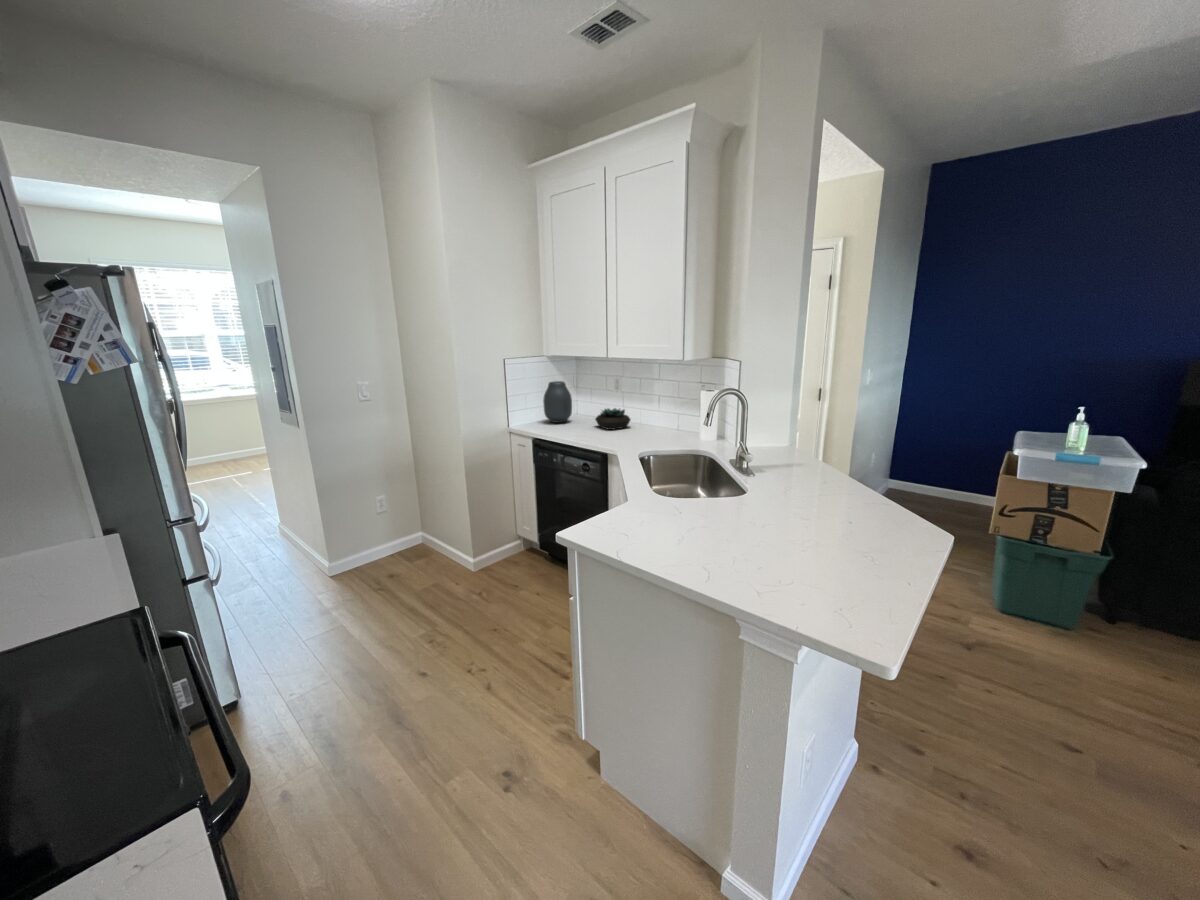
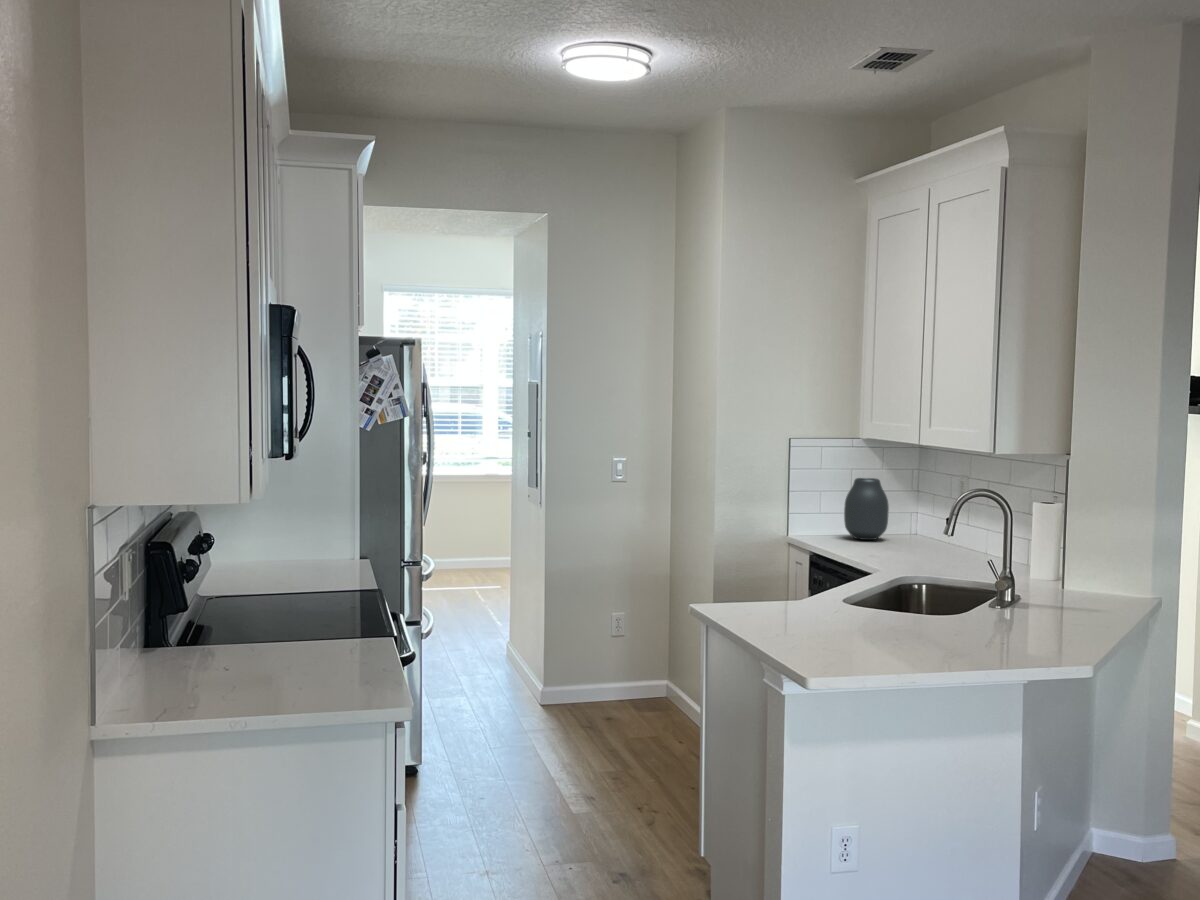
succulent plant: present [595,408,631,430] -> none [908,523,962,556]

